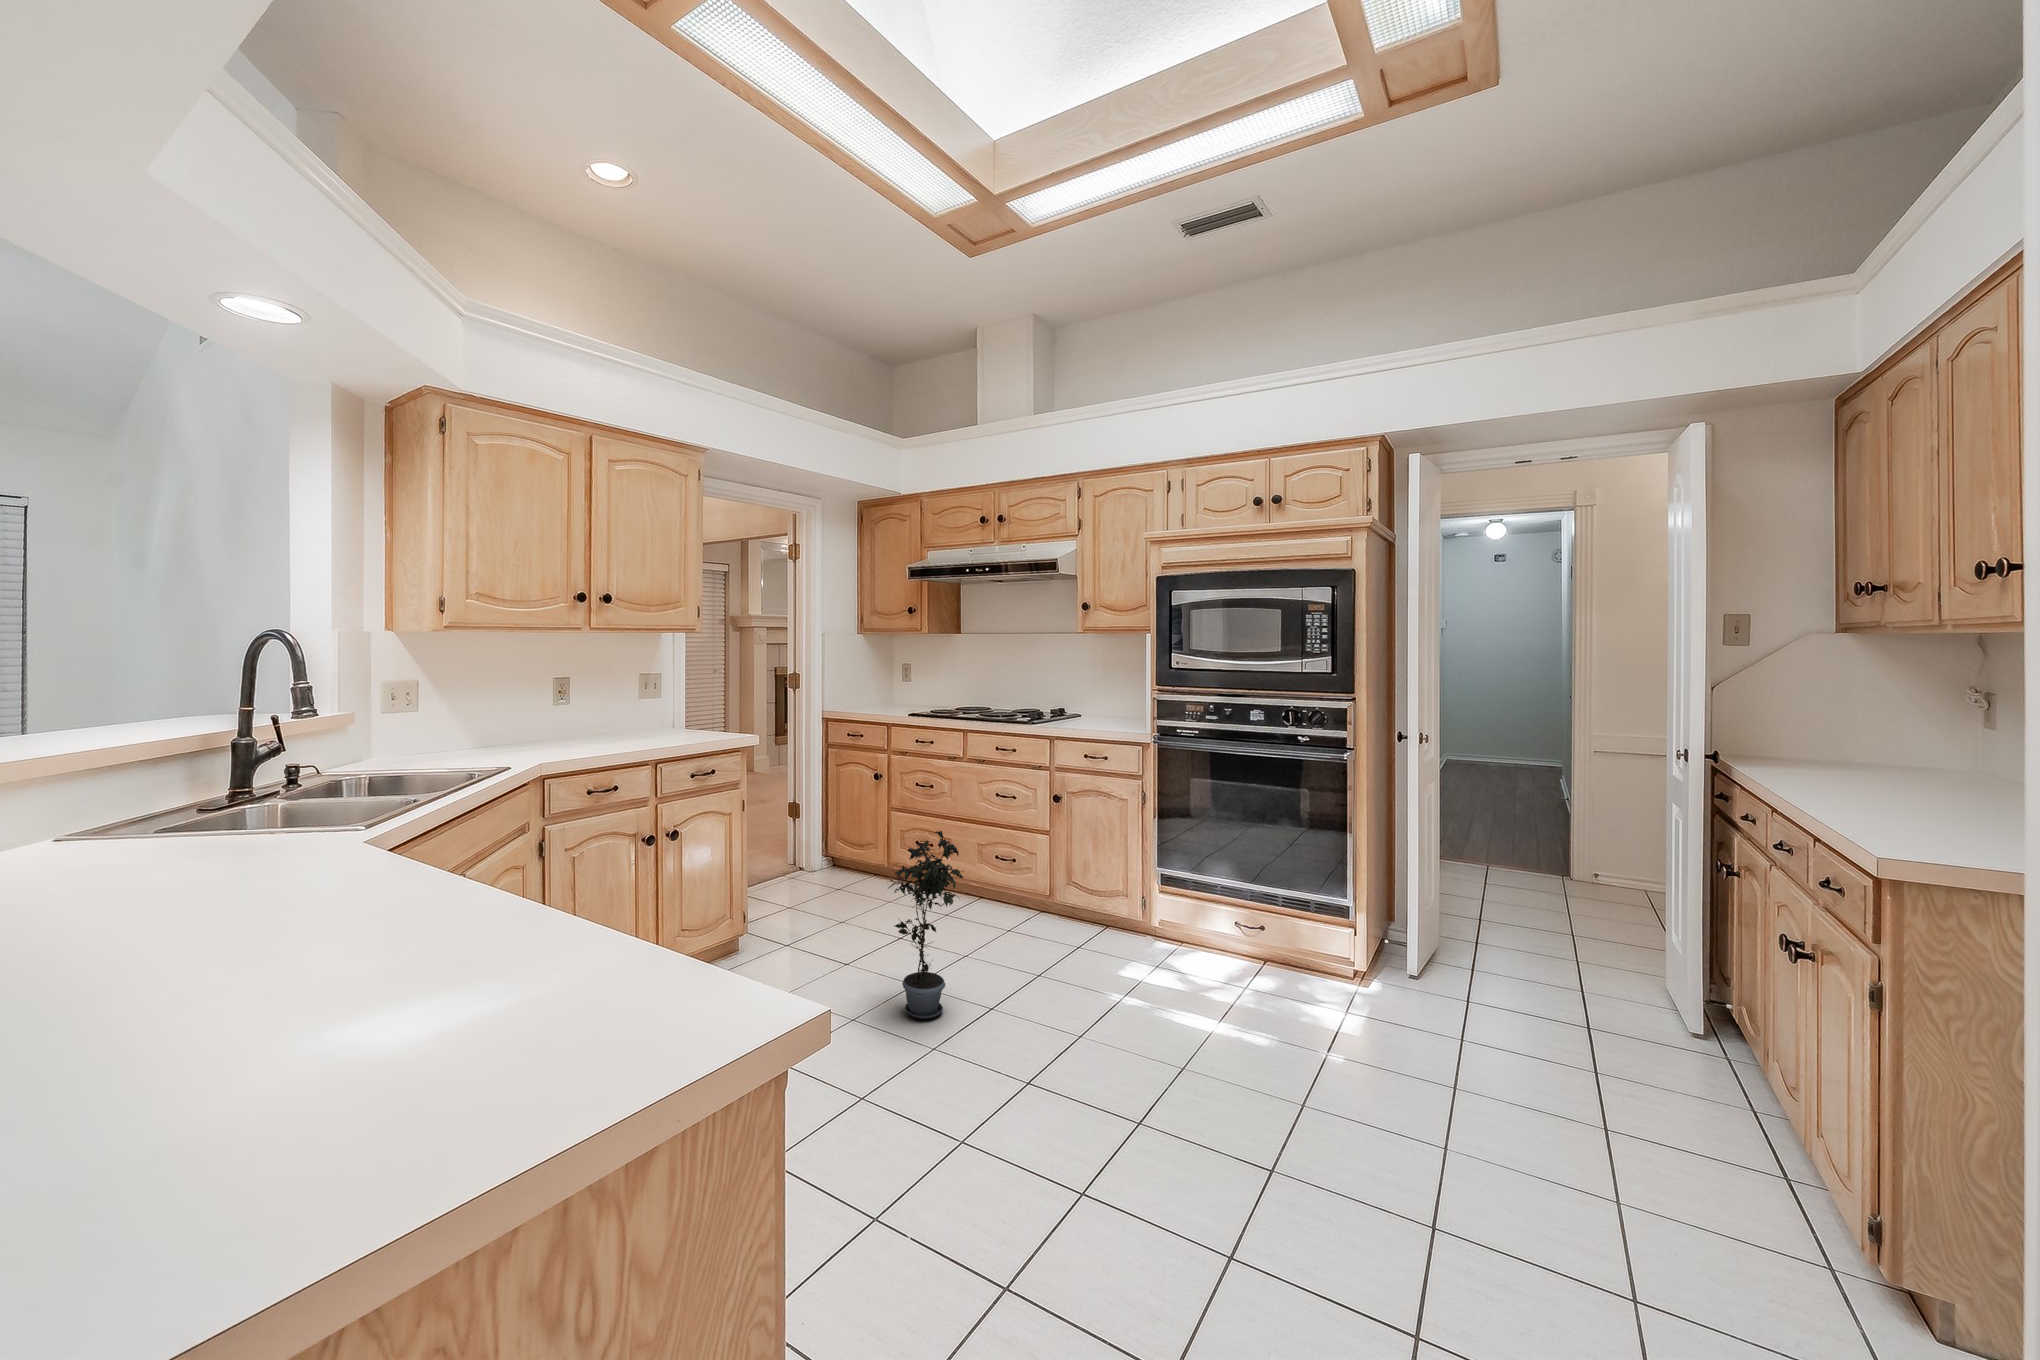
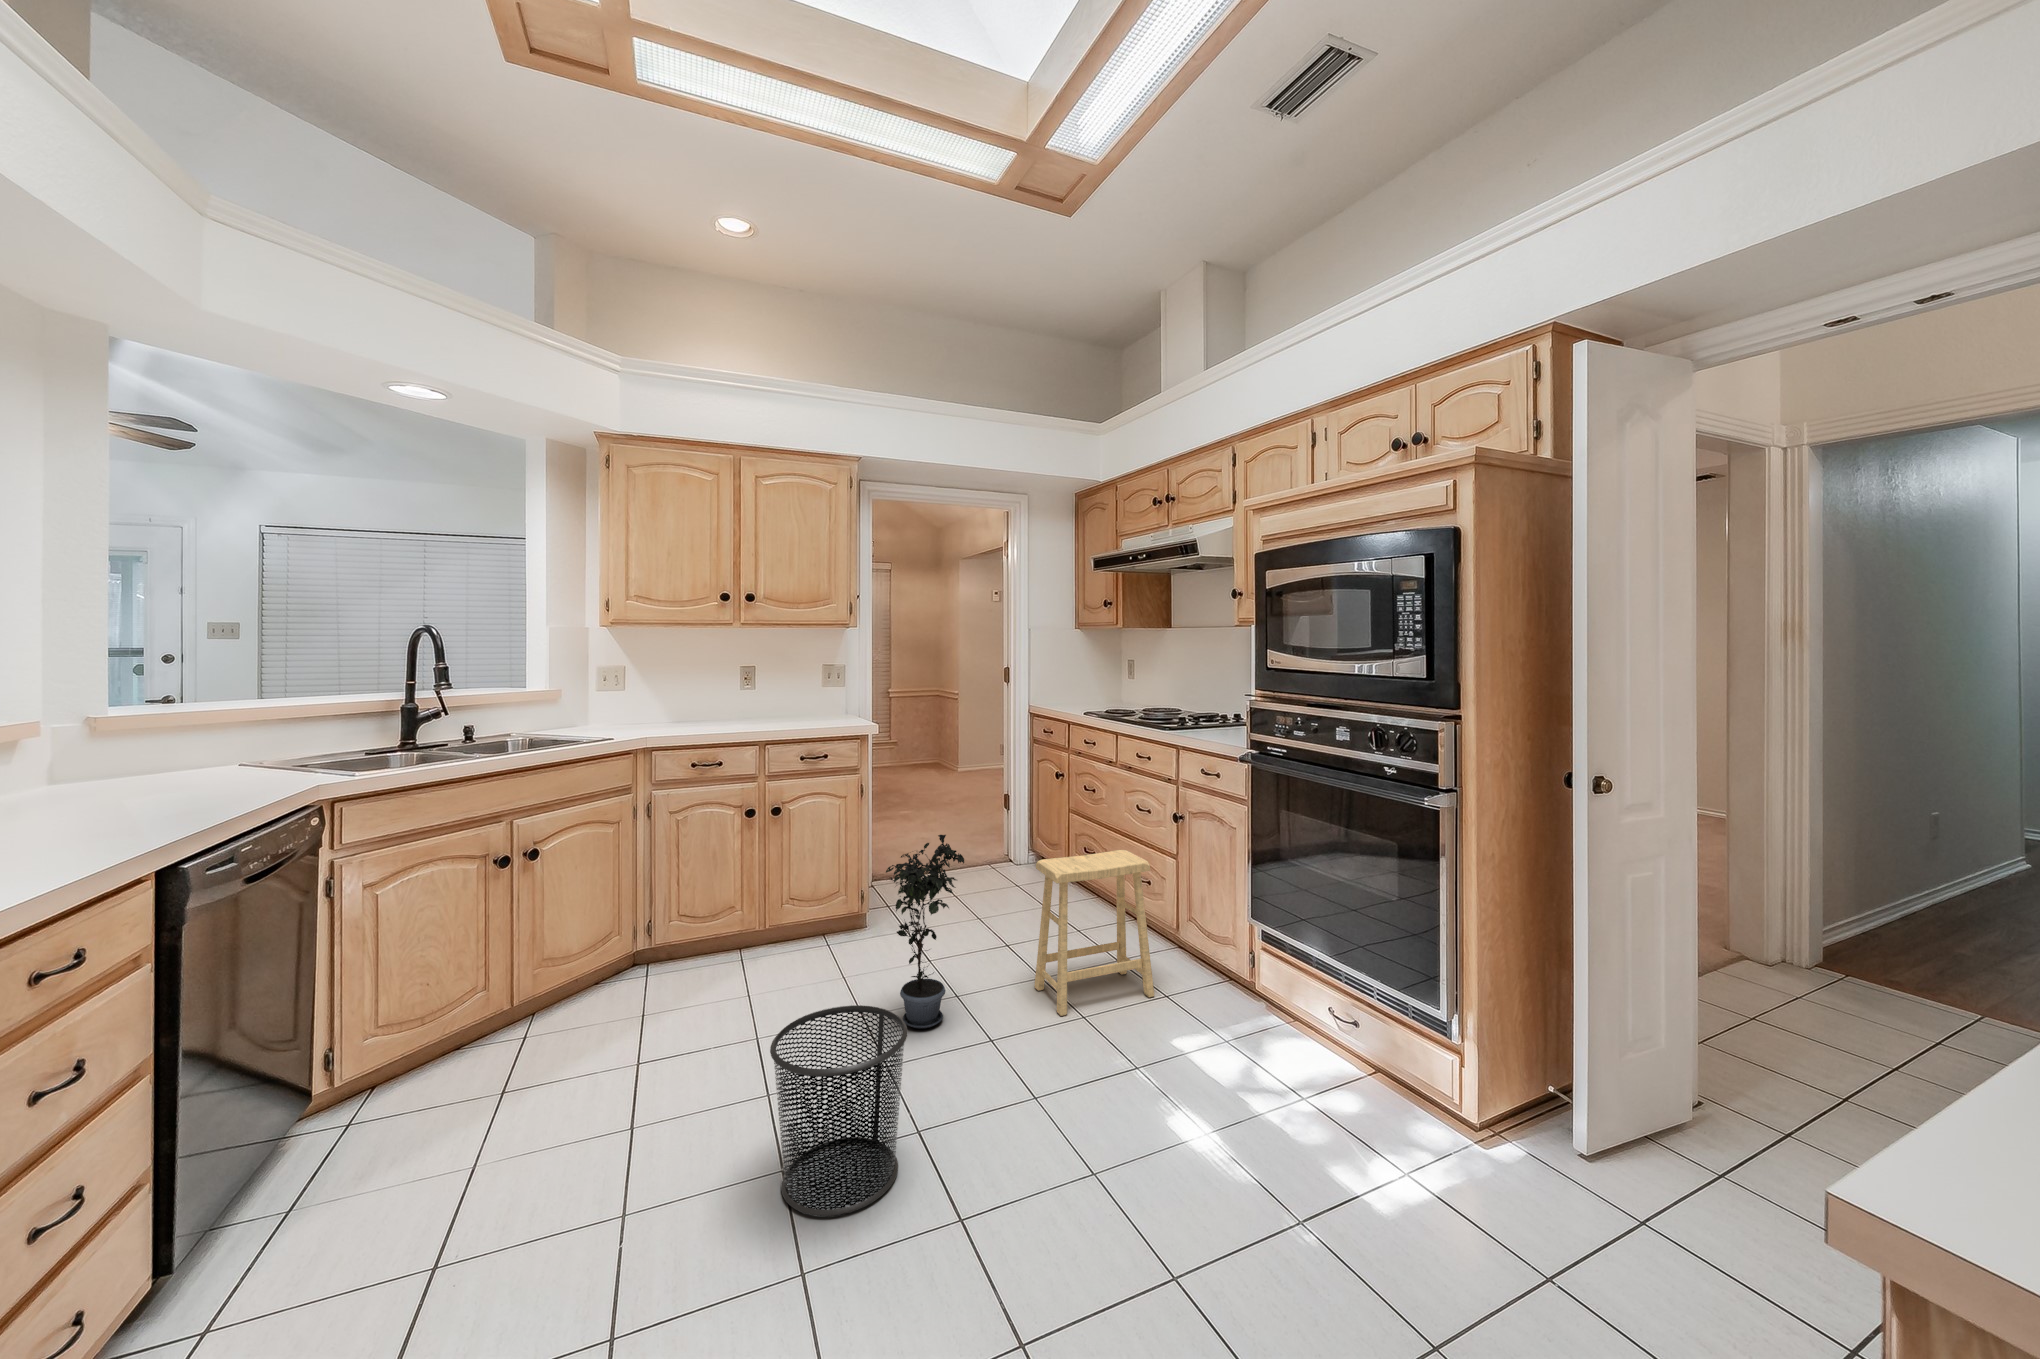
footstool: none [979,831,1078,981] -> present [1034,850,1154,1016]
waste bin: none [965,983,1086,1170] -> present [770,1005,908,1216]

